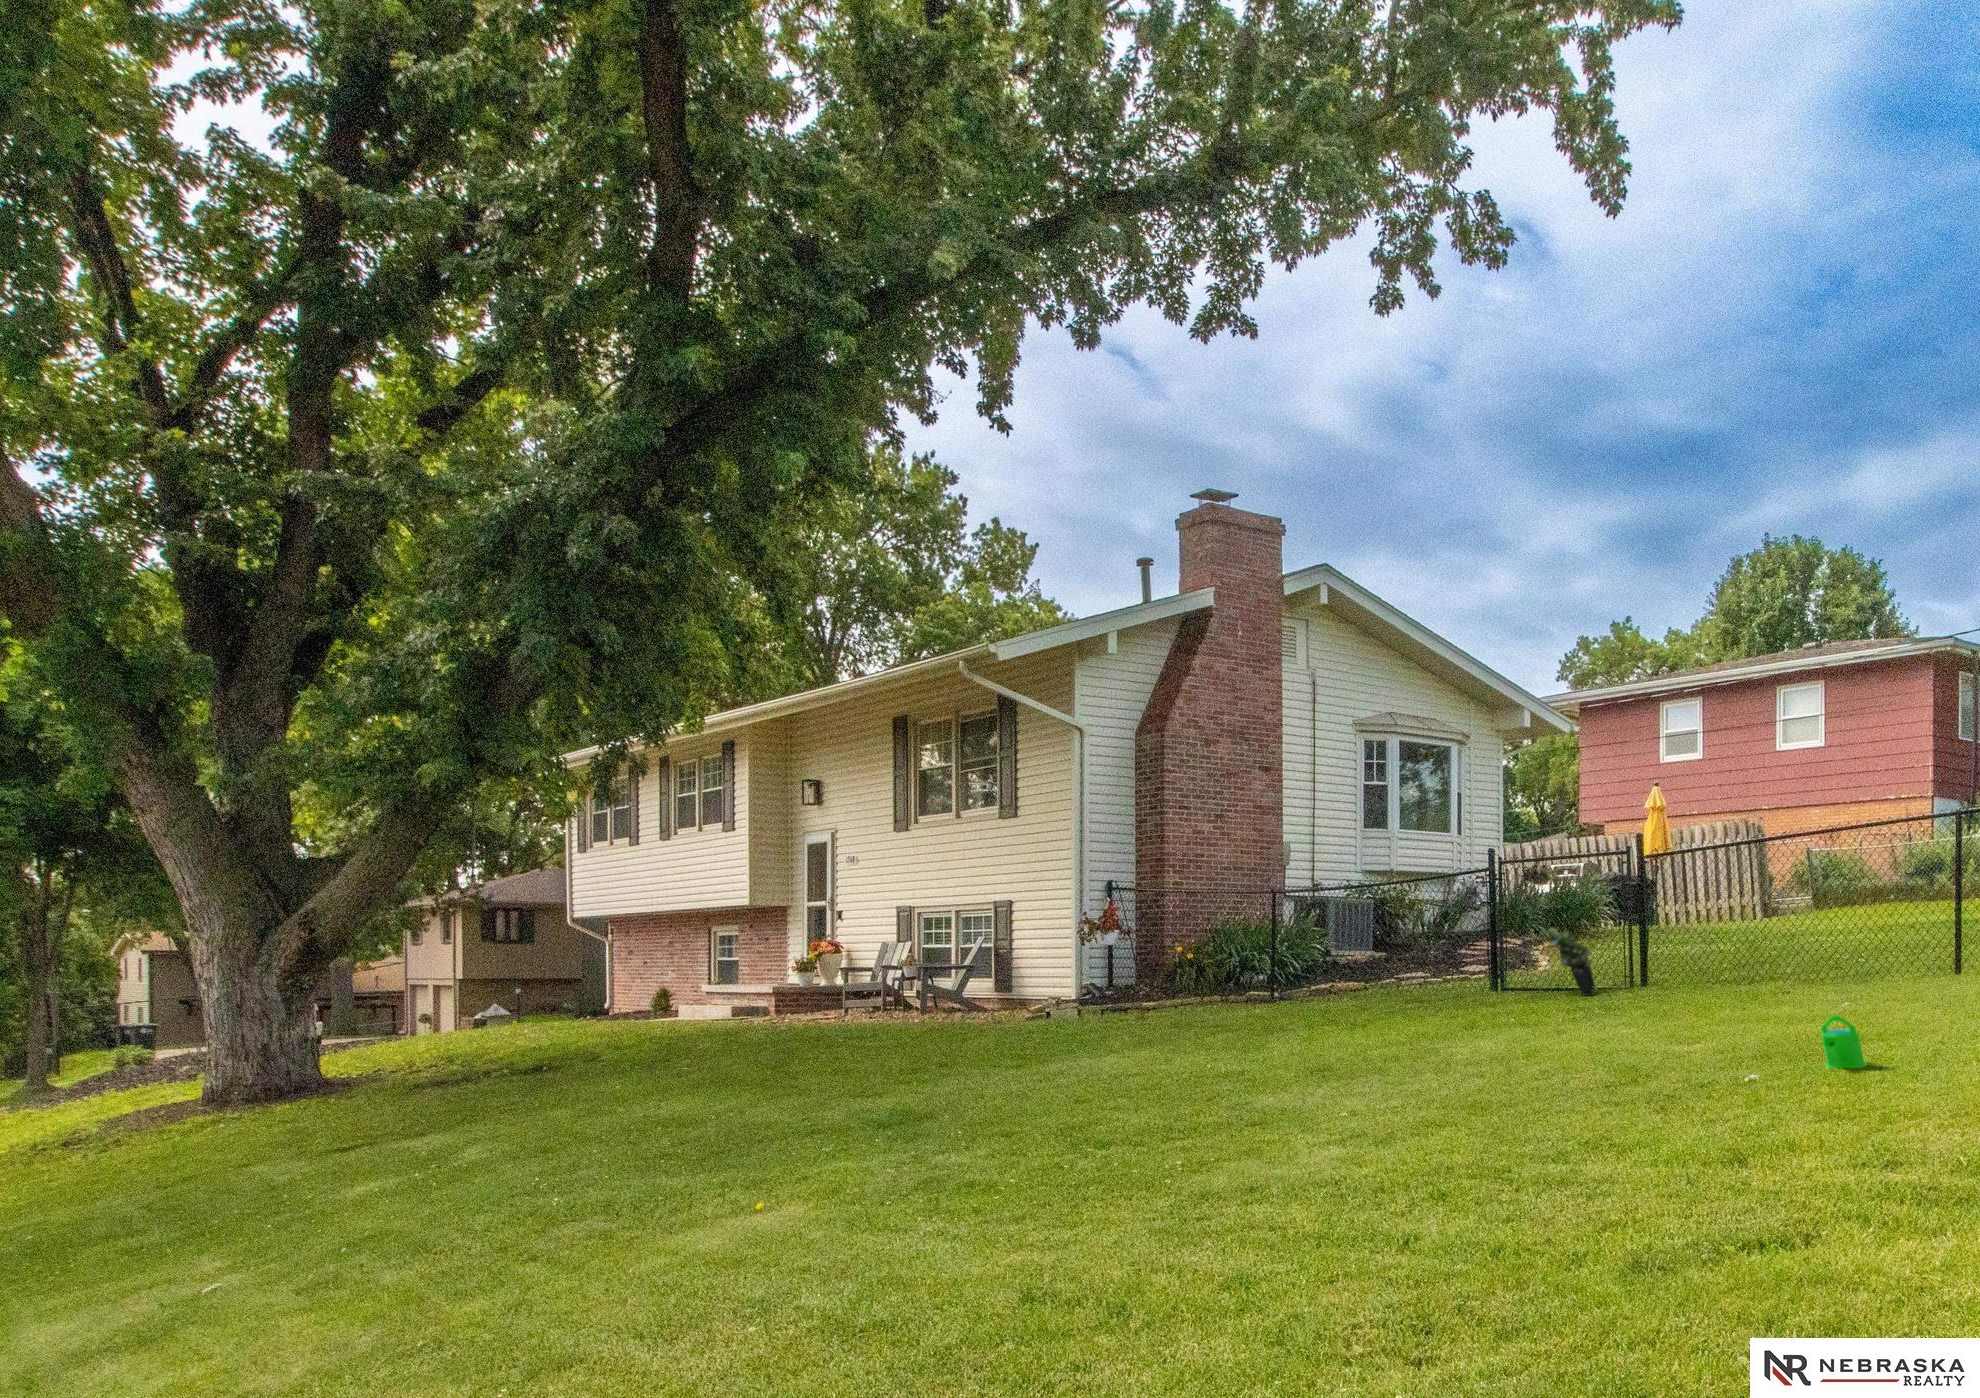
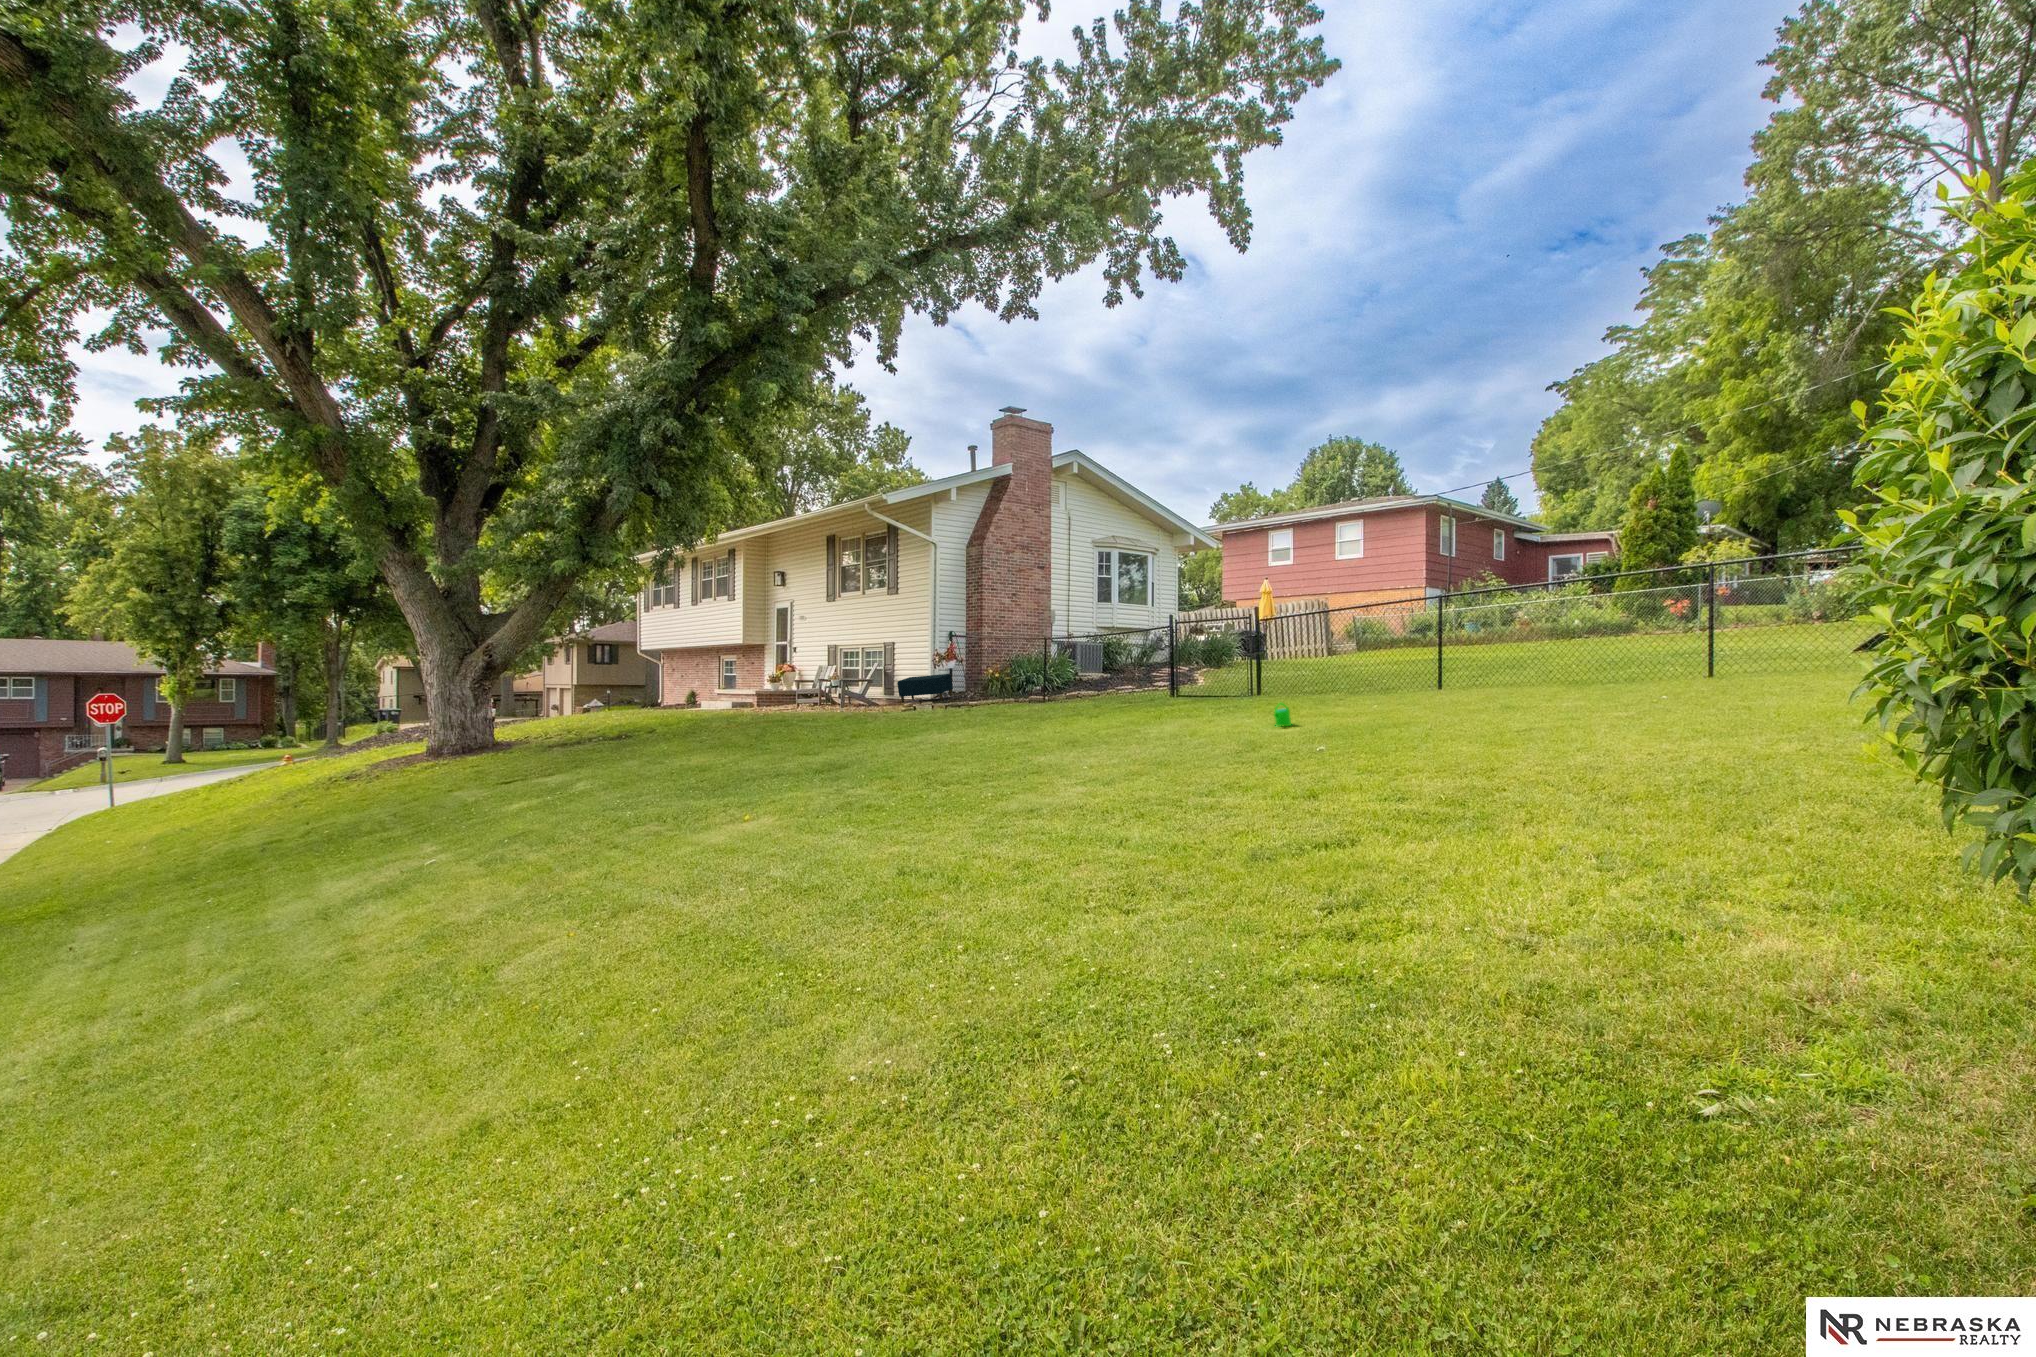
potted plant: present [1544,928,1595,996] -> none [1175,657,1200,693]
bench: none [1013,955,1111,1009] -> present [897,674,953,702]

